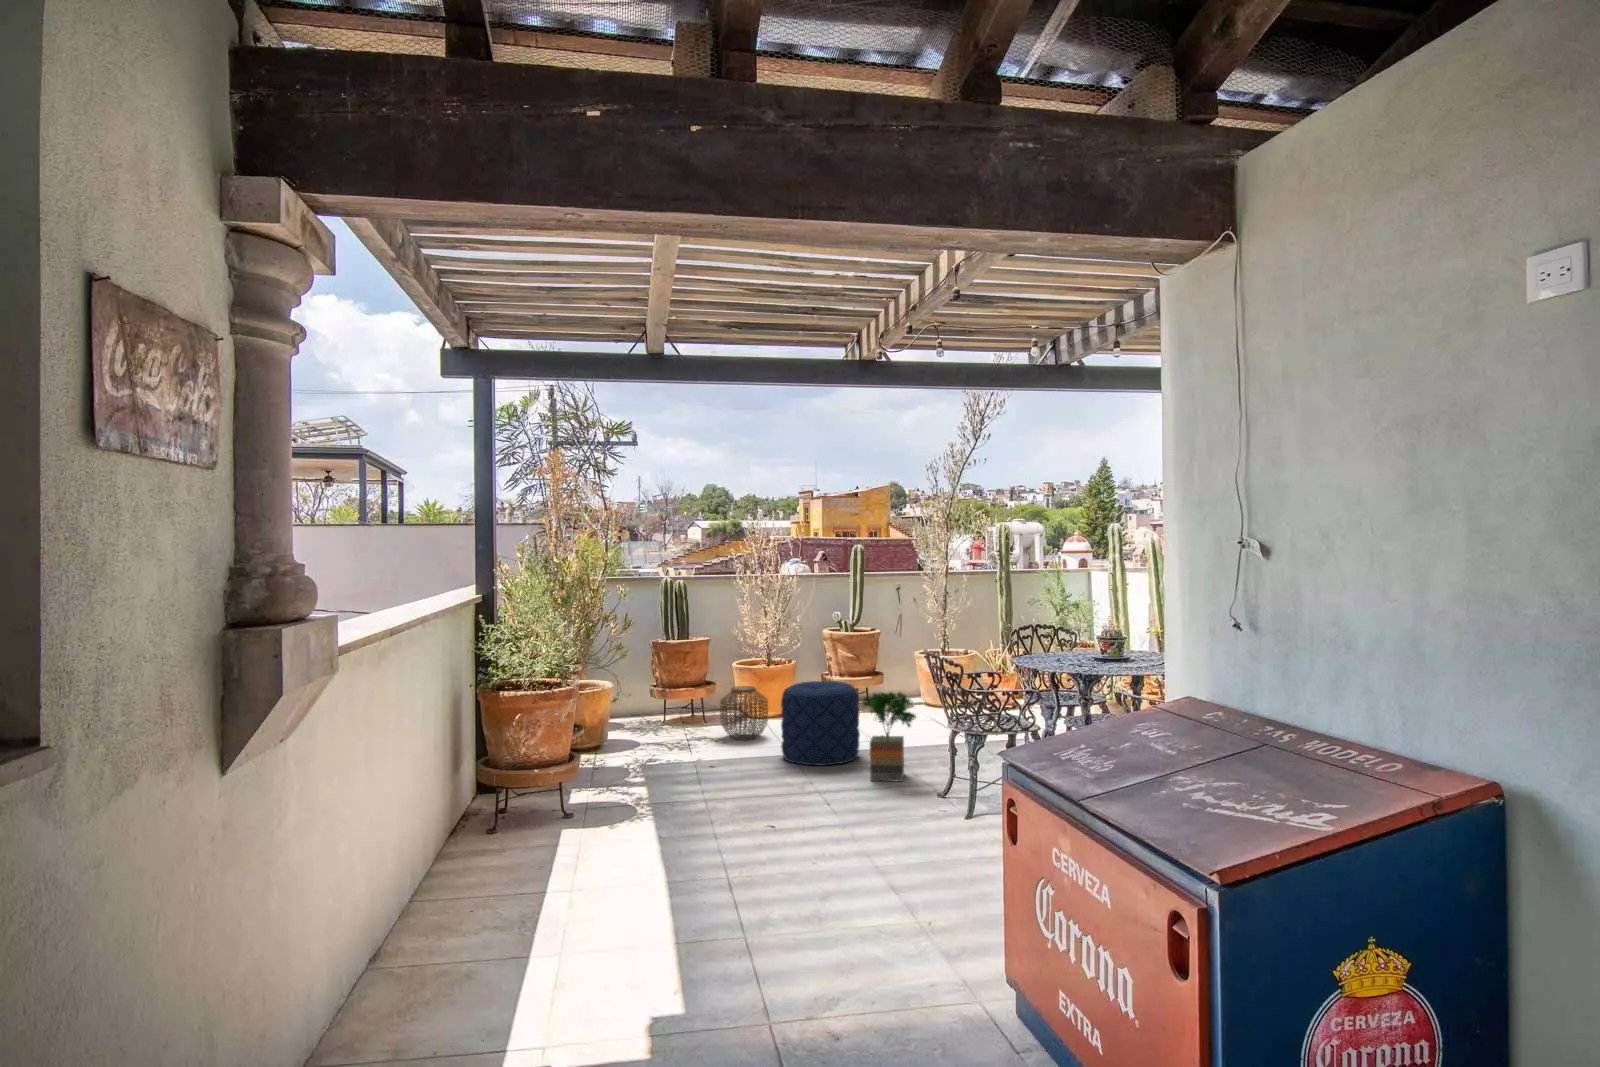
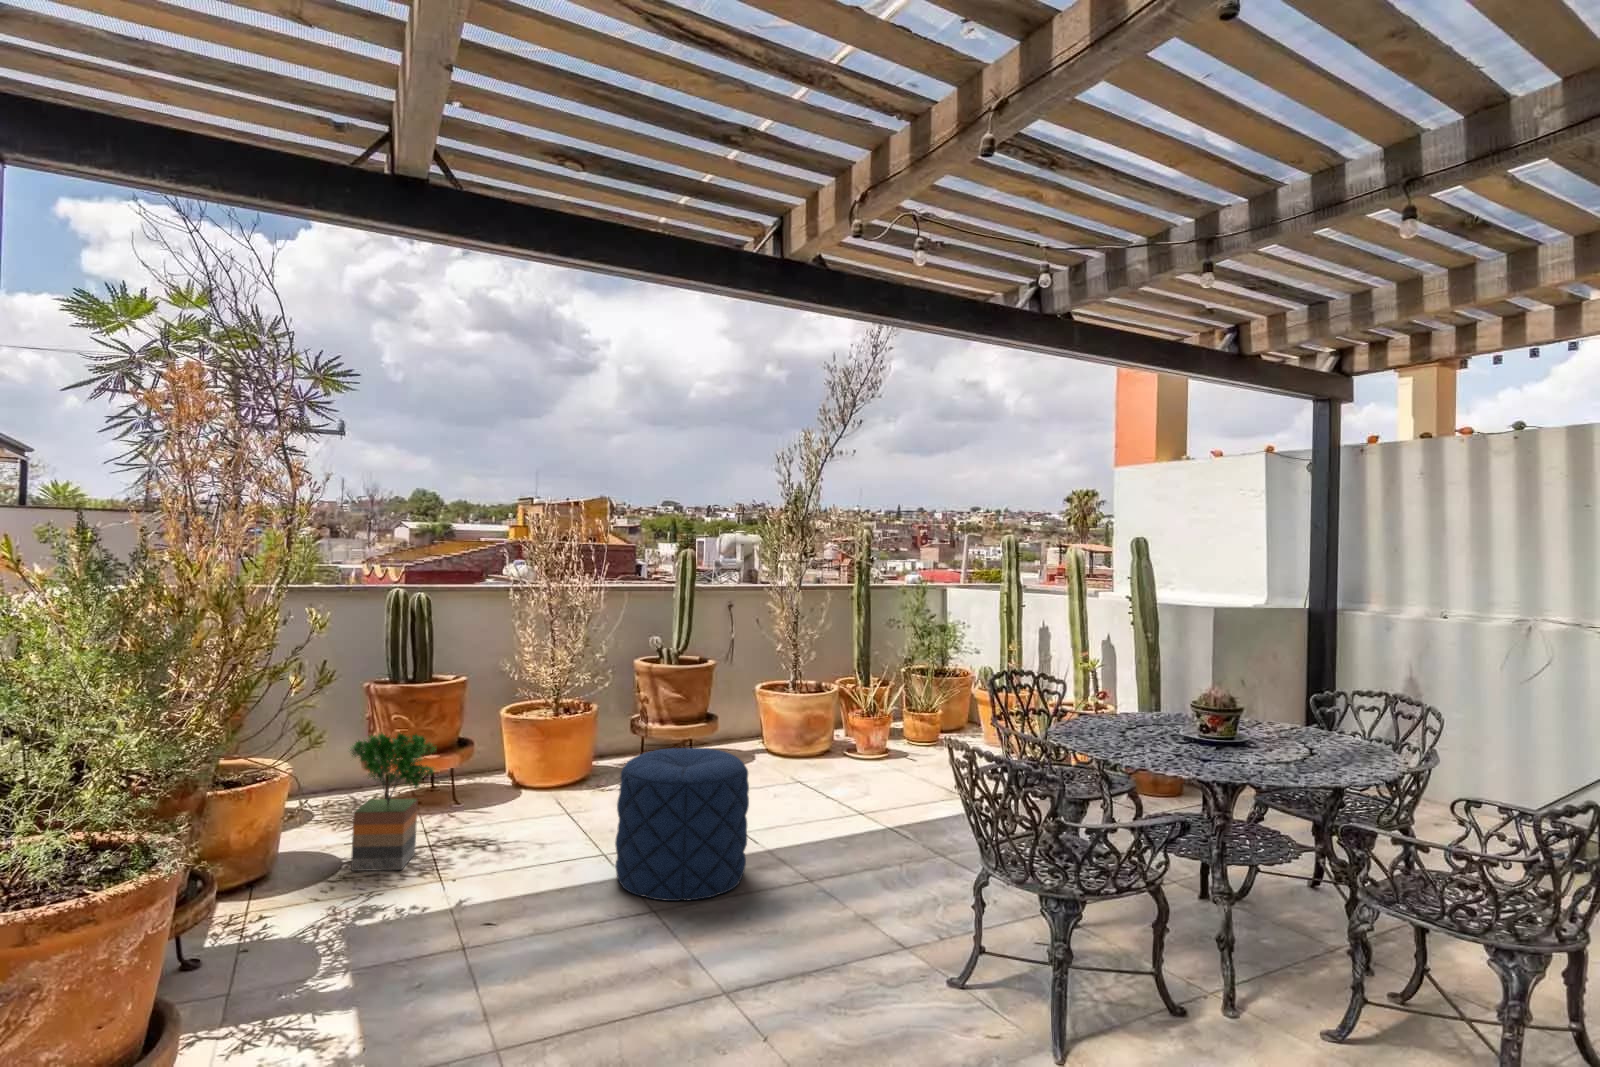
woven basket: present [720,686,768,740] -> none [493,752,575,845]
potted tree: present [861,692,916,782] -> present [350,733,437,871]

